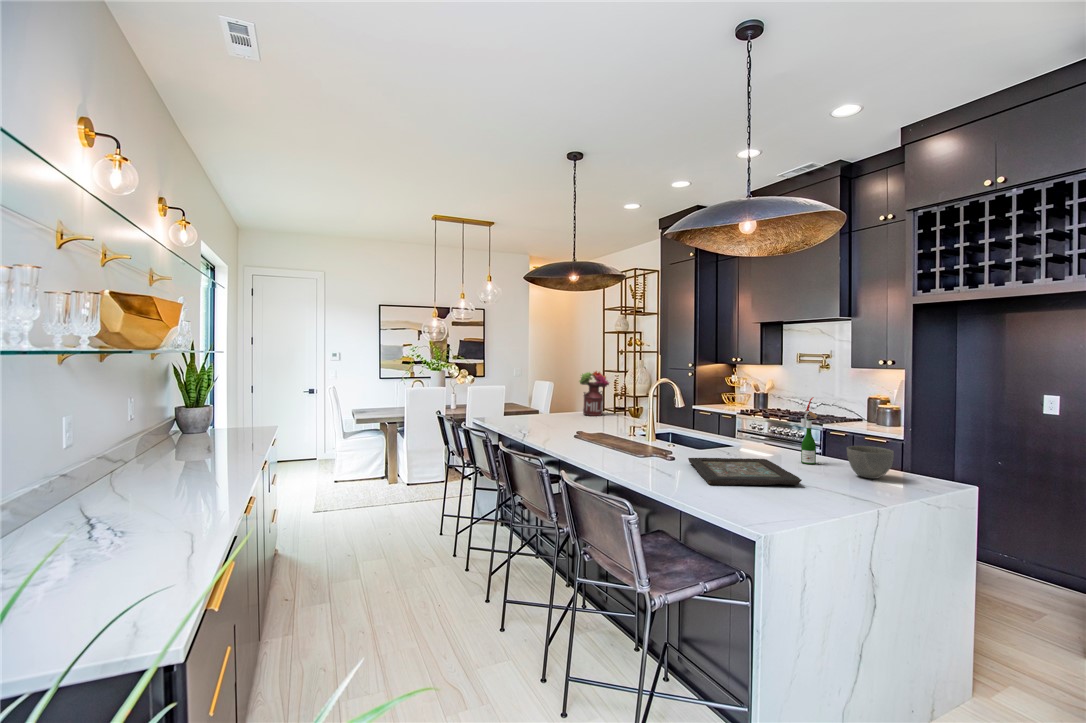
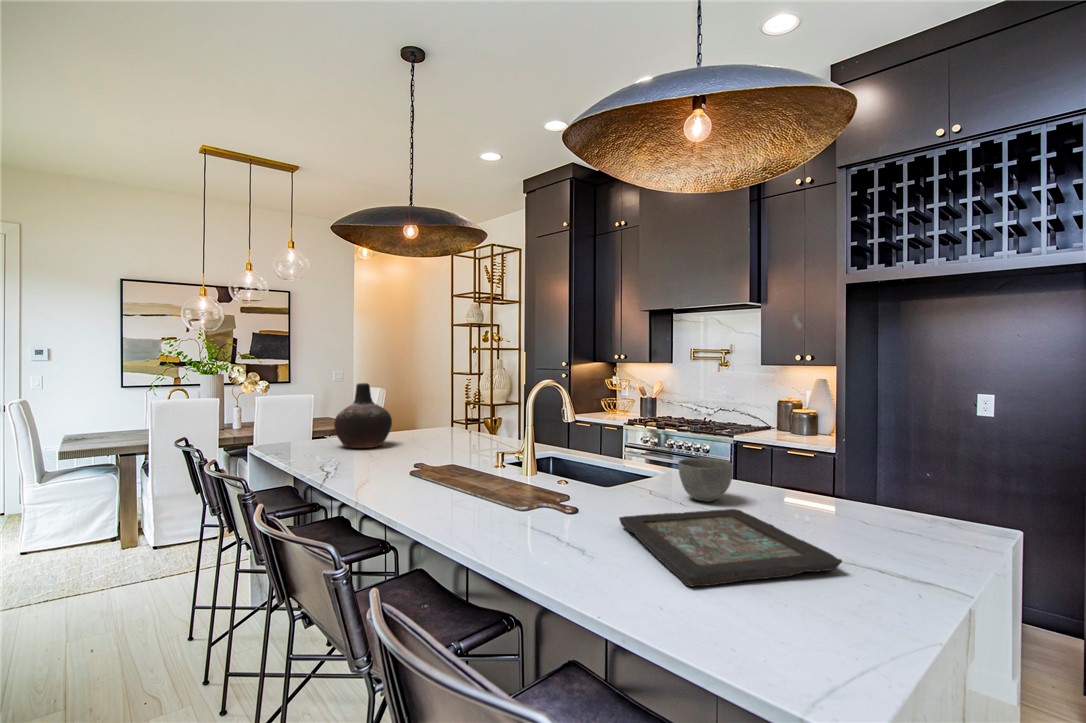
flower arrangement: present [579,371,609,416] -> none [422,371,467,436]
vase: none [524,379,559,421] -> present [334,383,392,448]
wine bottle: present [801,397,823,464] -> none [778,405,812,511]
bowl: present [847,446,894,479] -> present [678,458,733,502]

